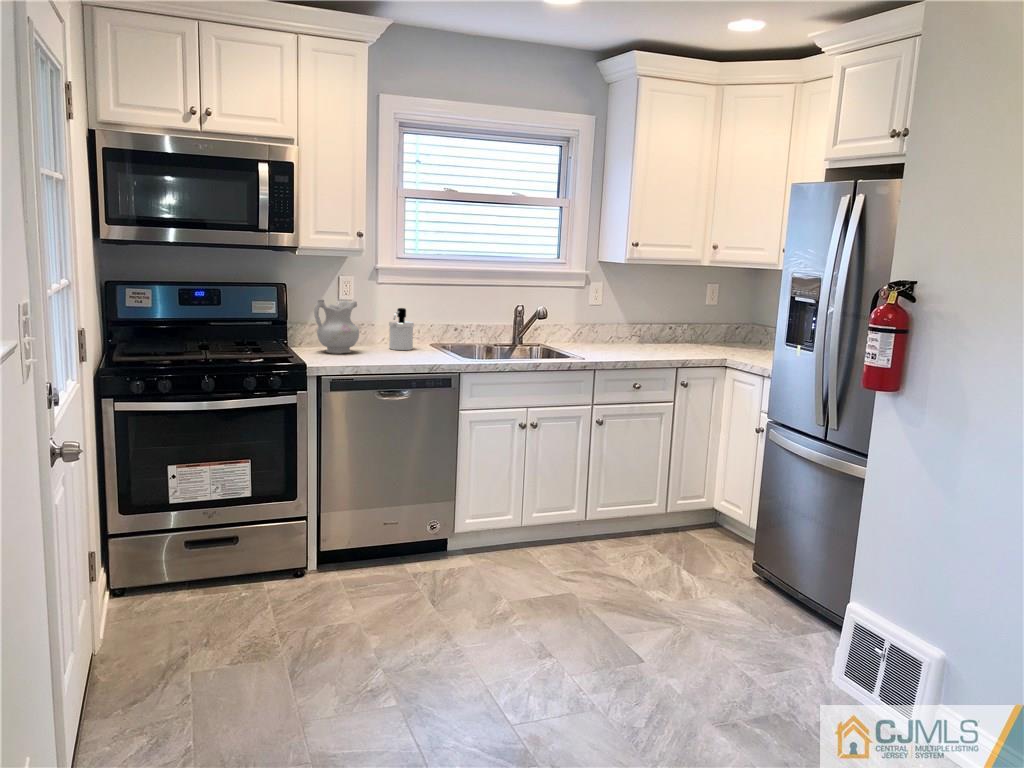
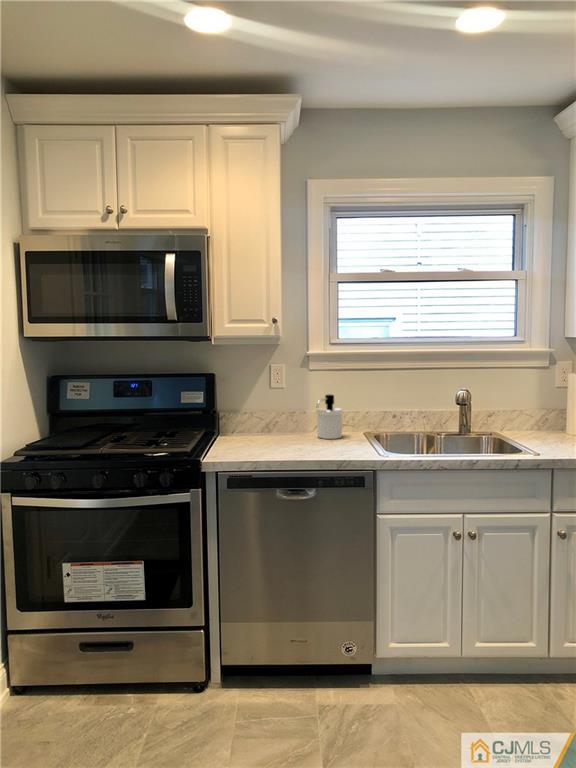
ceramic pitcher: present [314,300,359,353] -> none [233,388,281,444]

